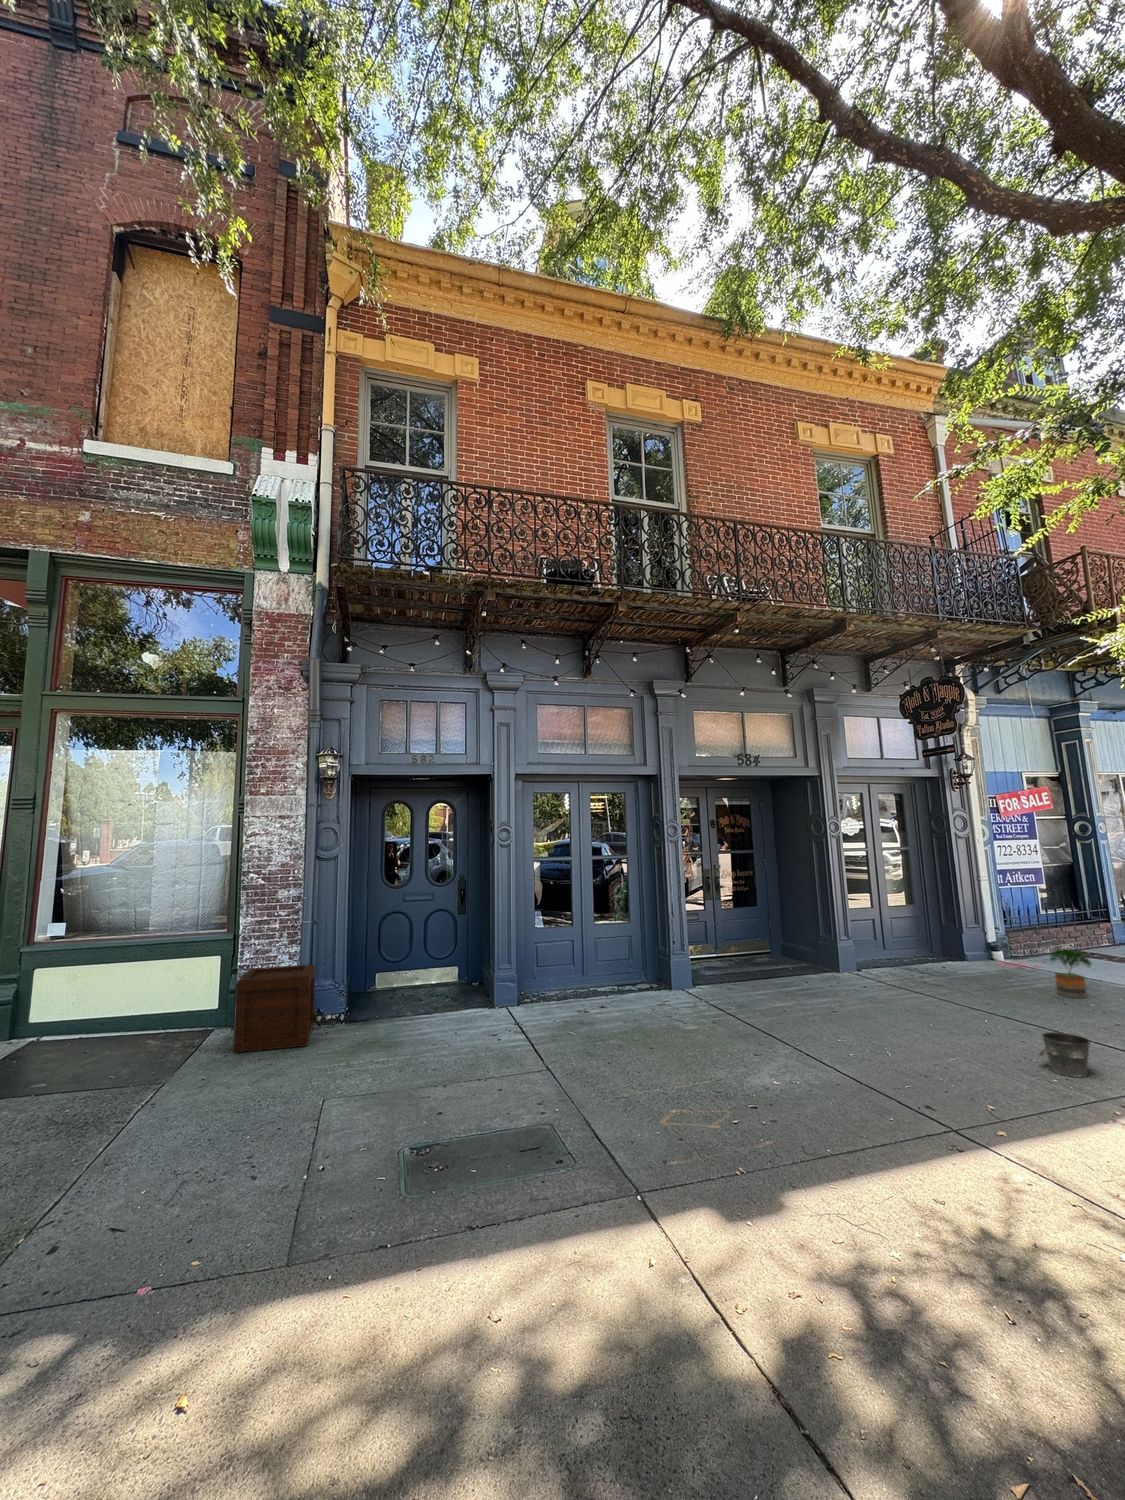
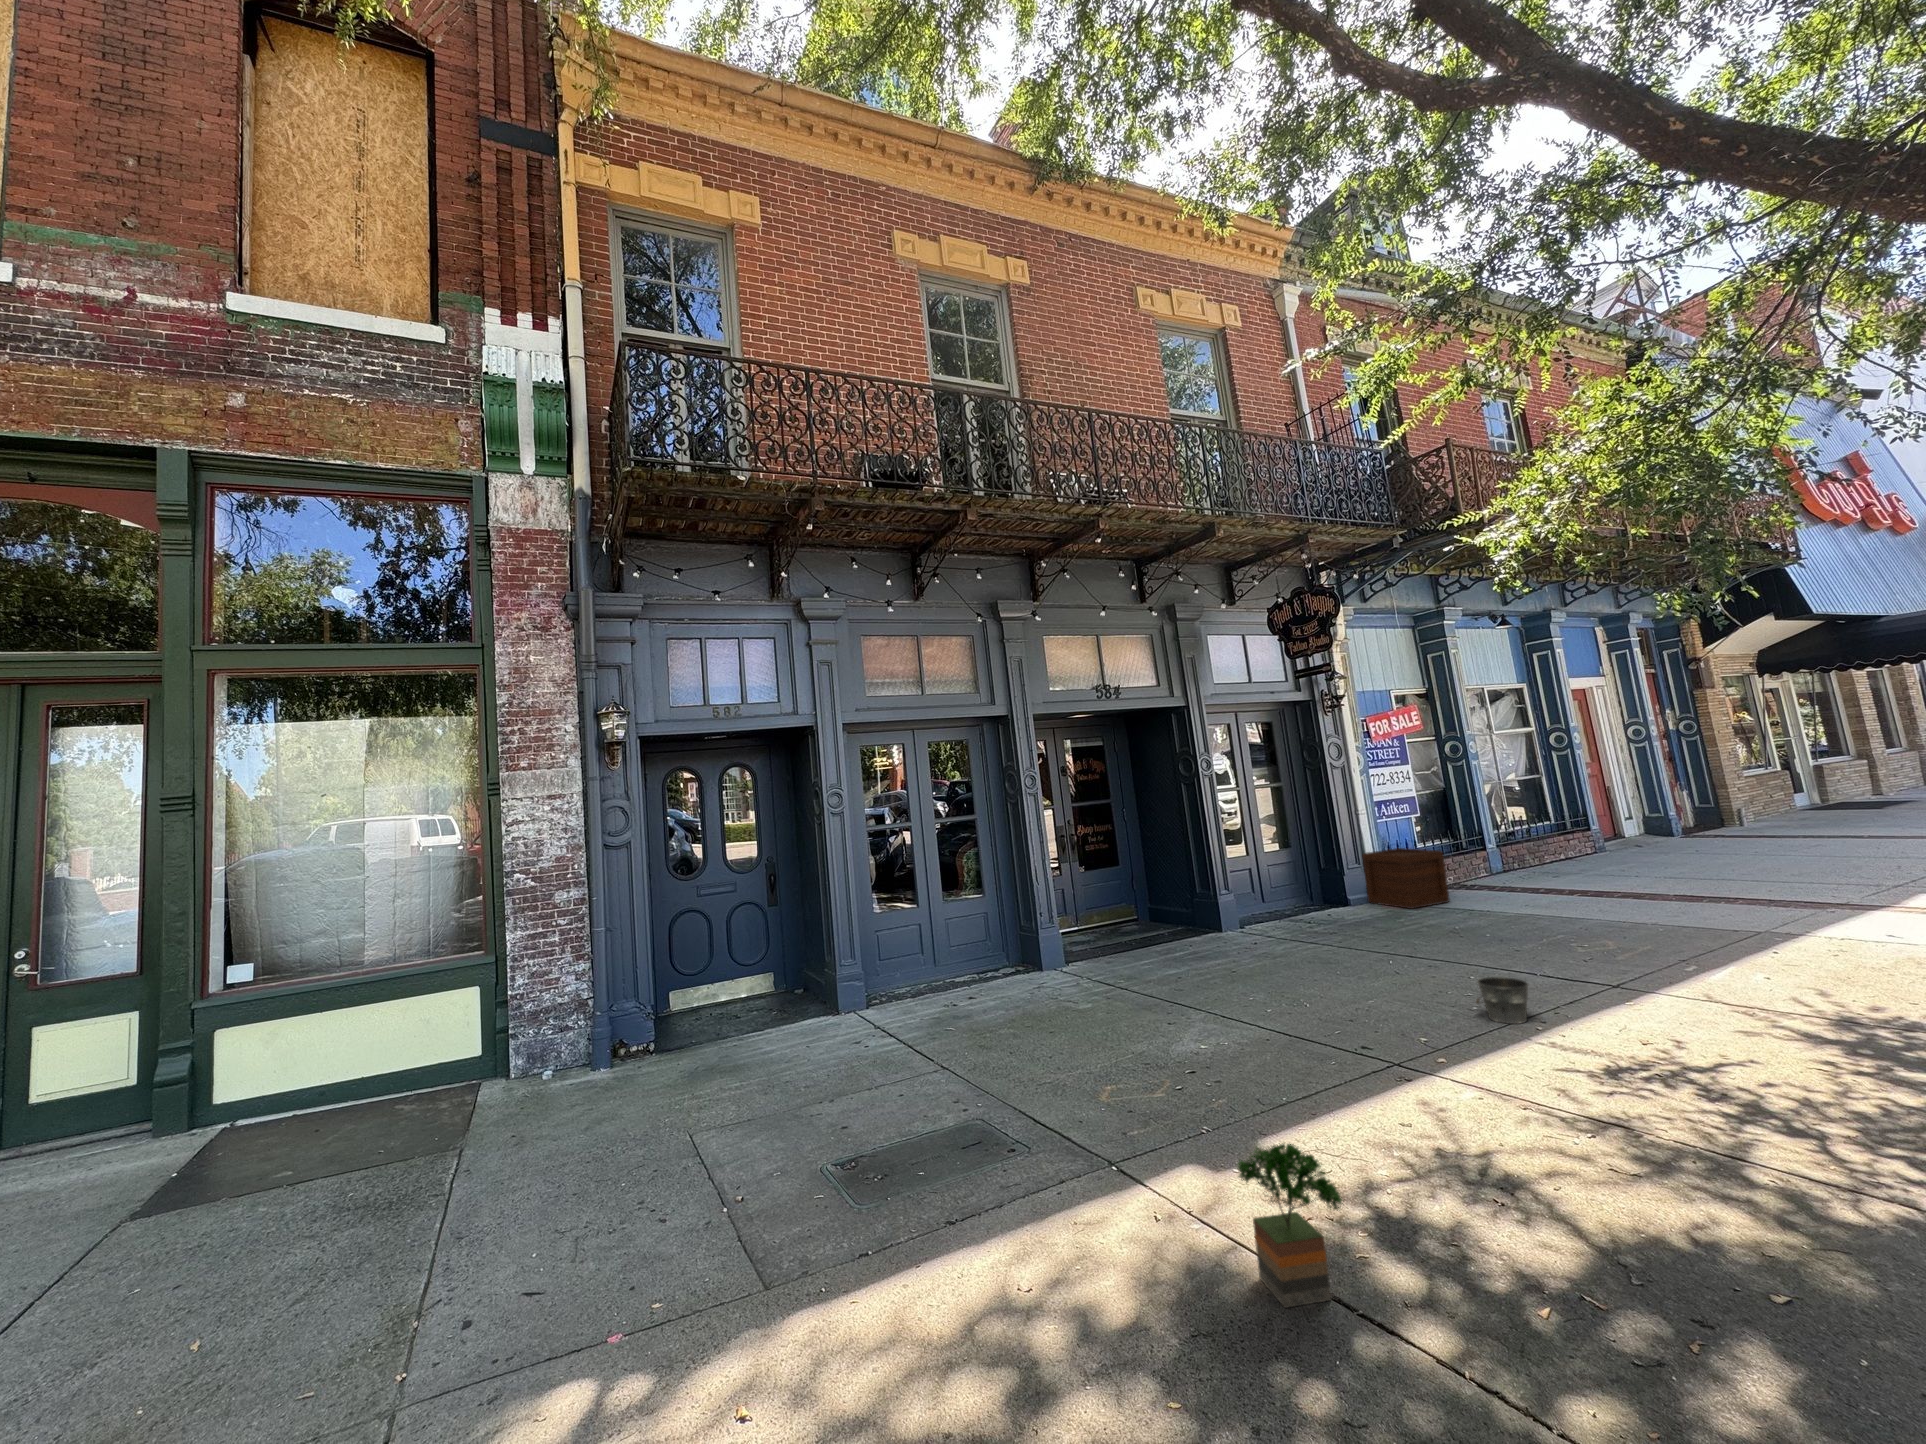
potted tree: present [1050,949,1092,998] -> present [1237,1143,1343,1308]
wooden crate: present [233,964,315,1053] -> present [1362,848,1450,909]

